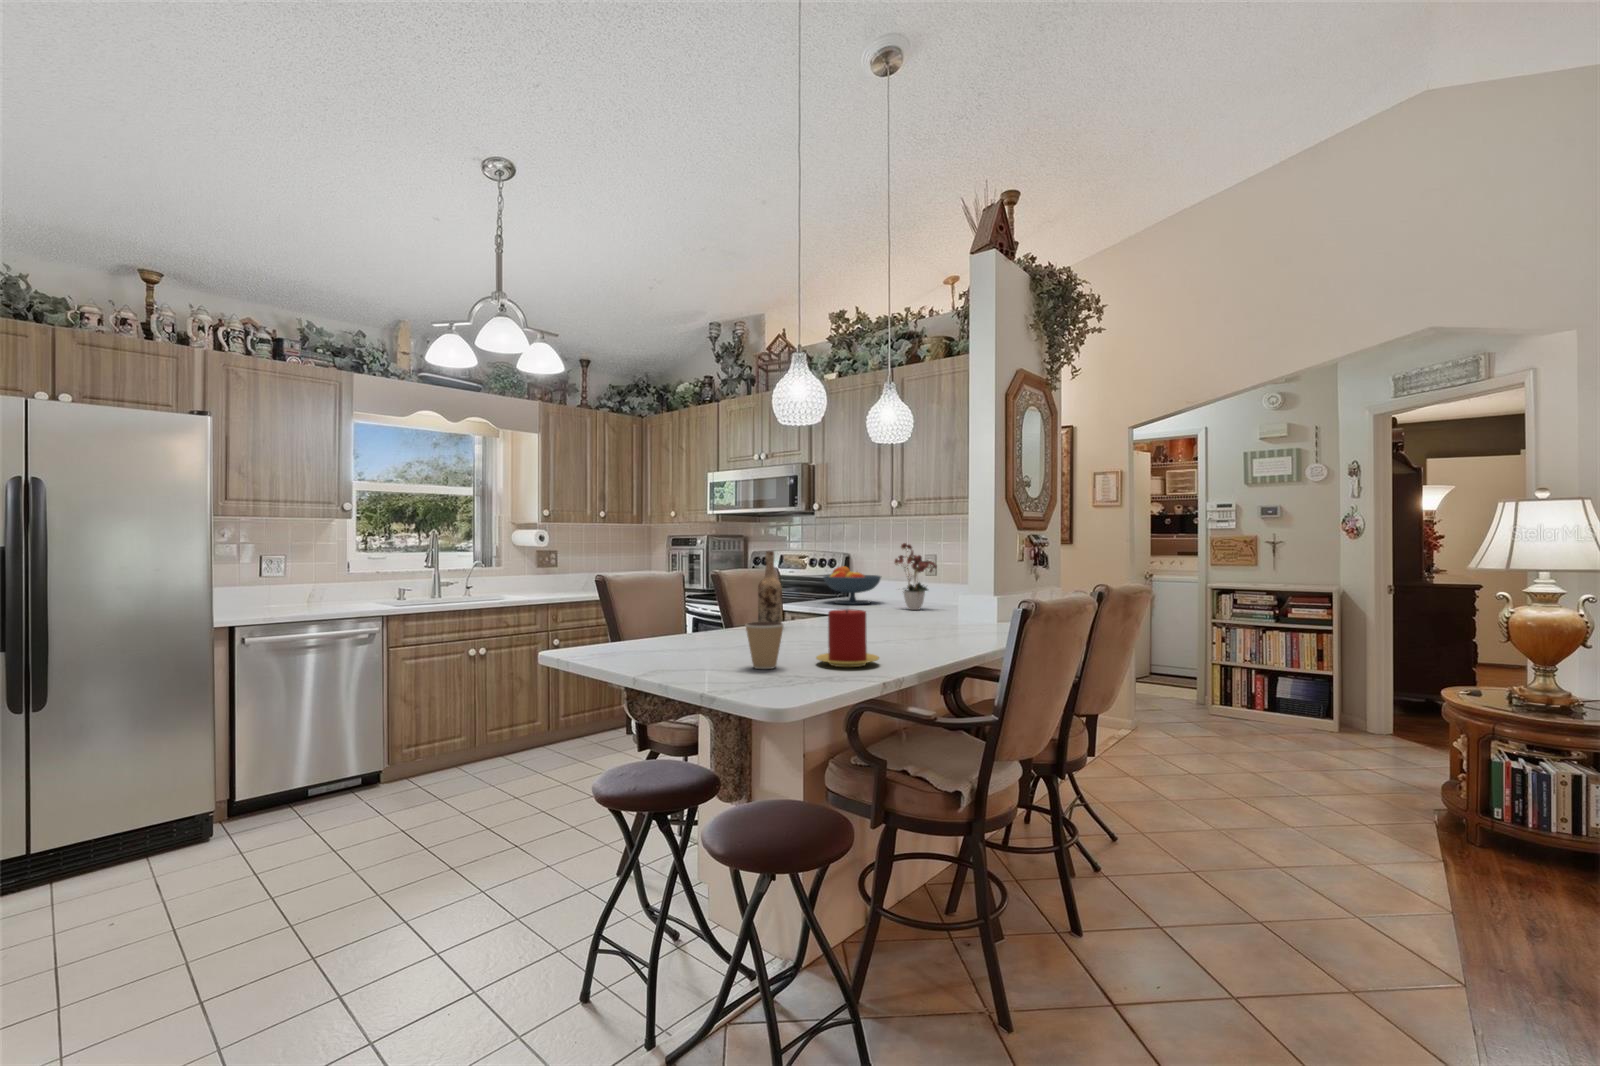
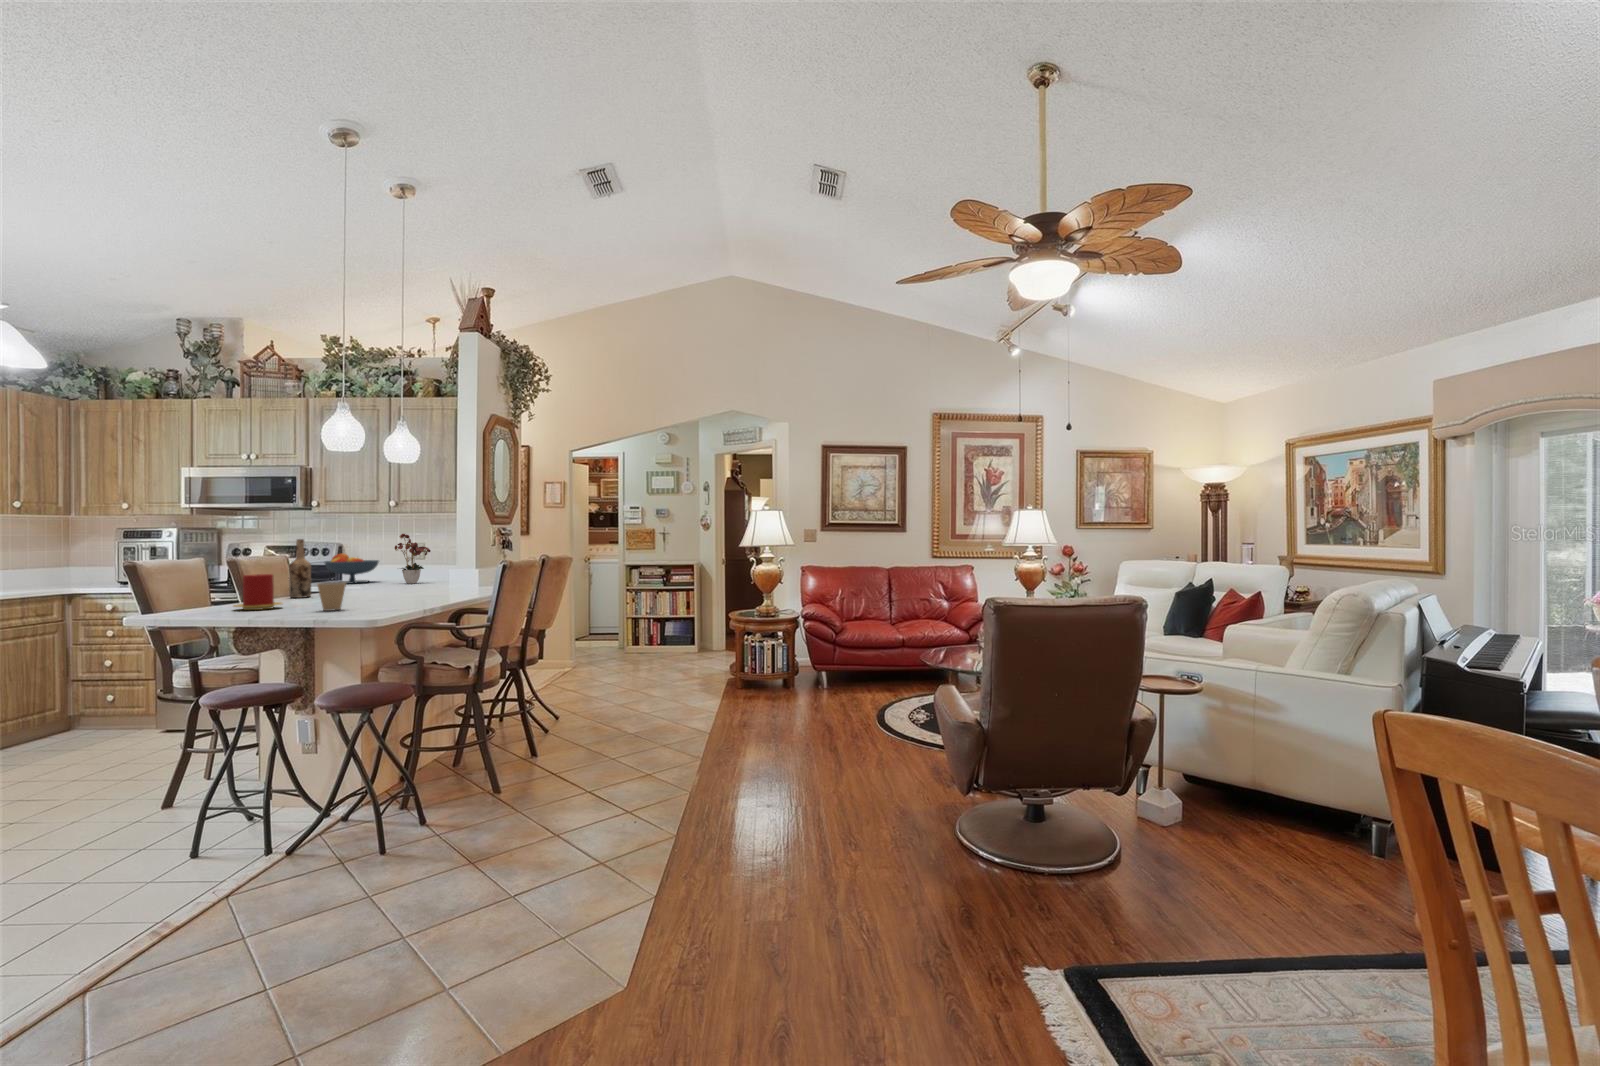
candle: present [816,609,879,667] -> present [234,574,282,610]

